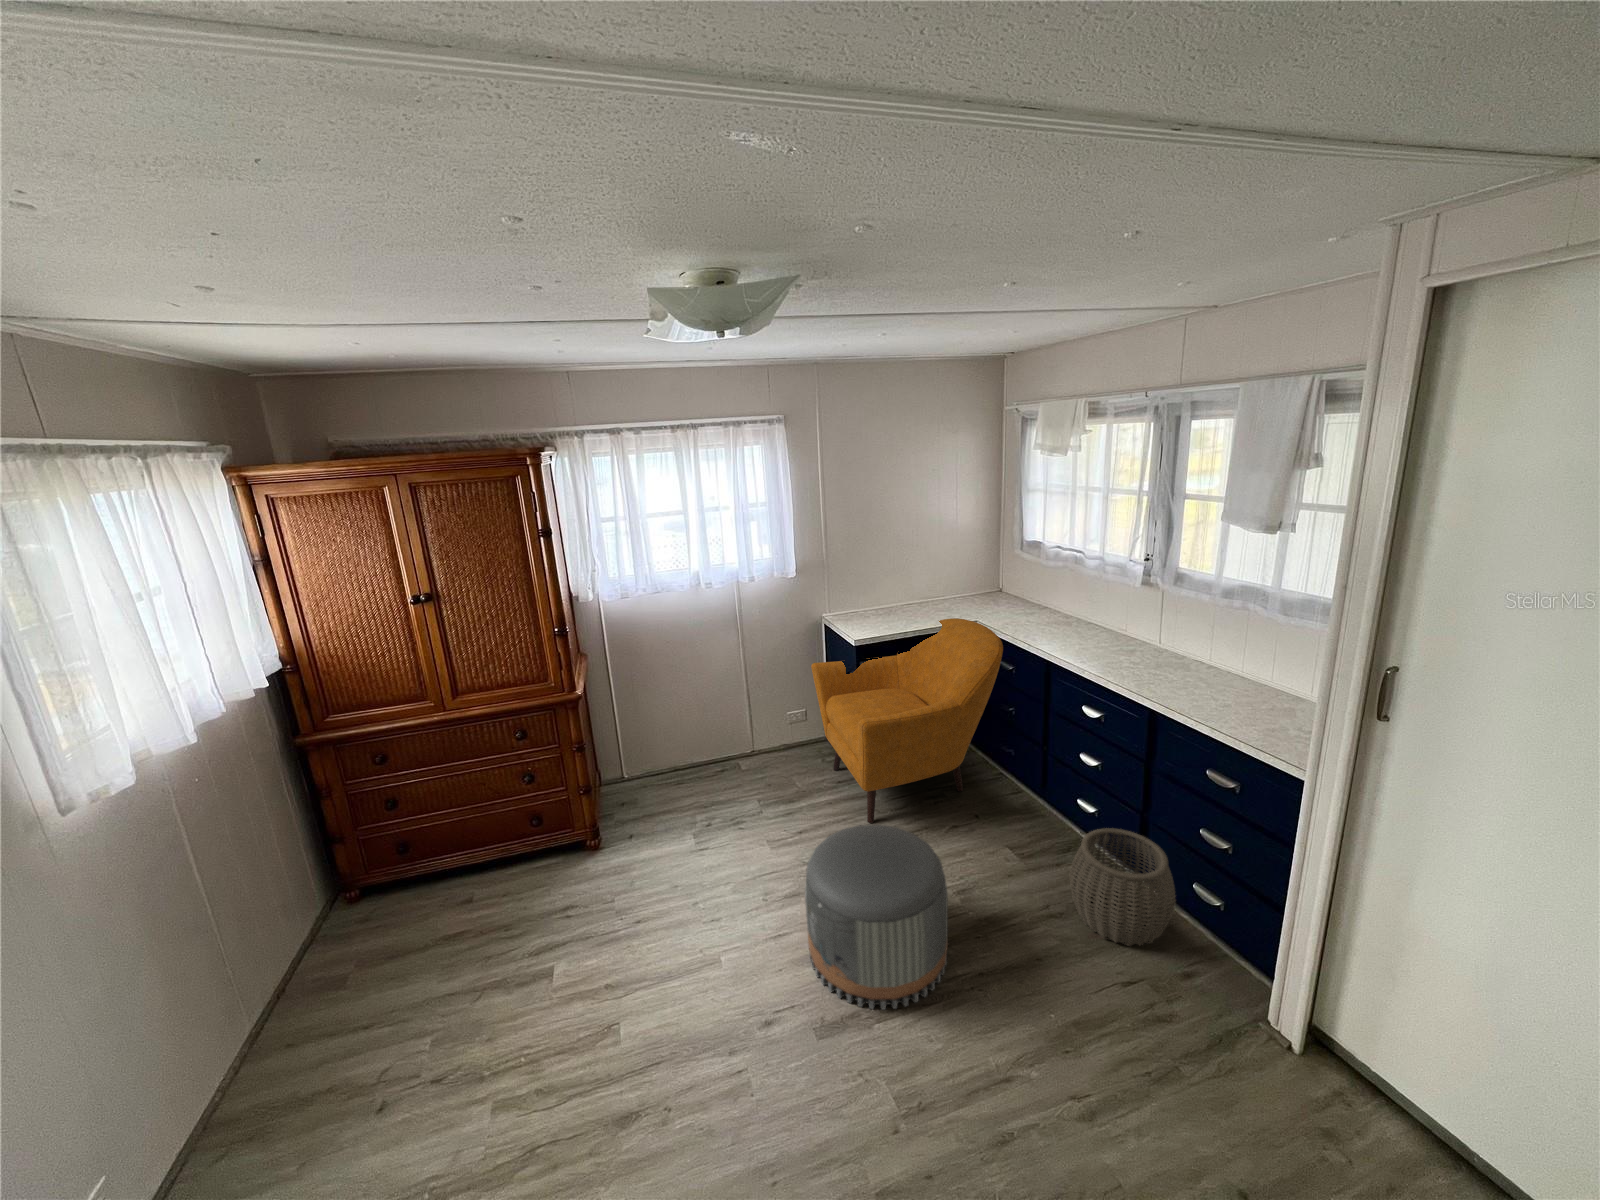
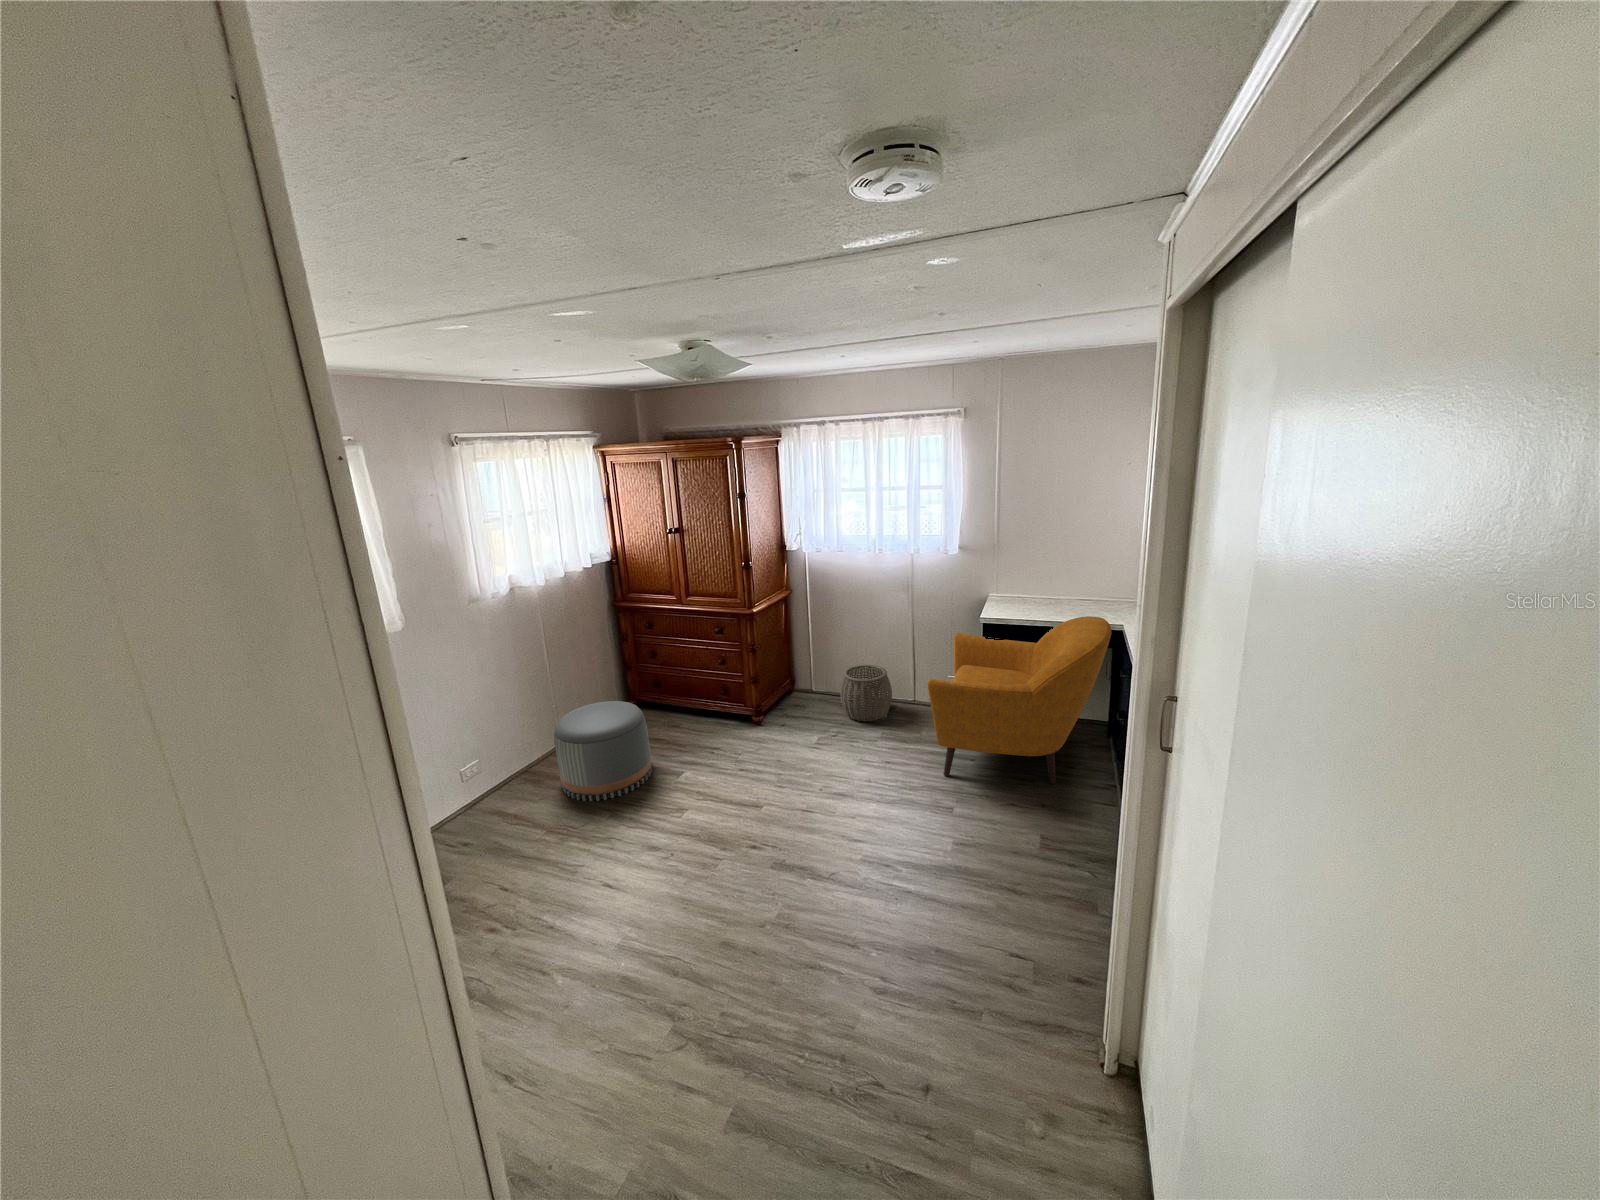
pouf: present [805,824,948,1010] -> present [554,701,652,801]
woven basket: present [1070,828,1176,946] -> present [840,665,892,721]

